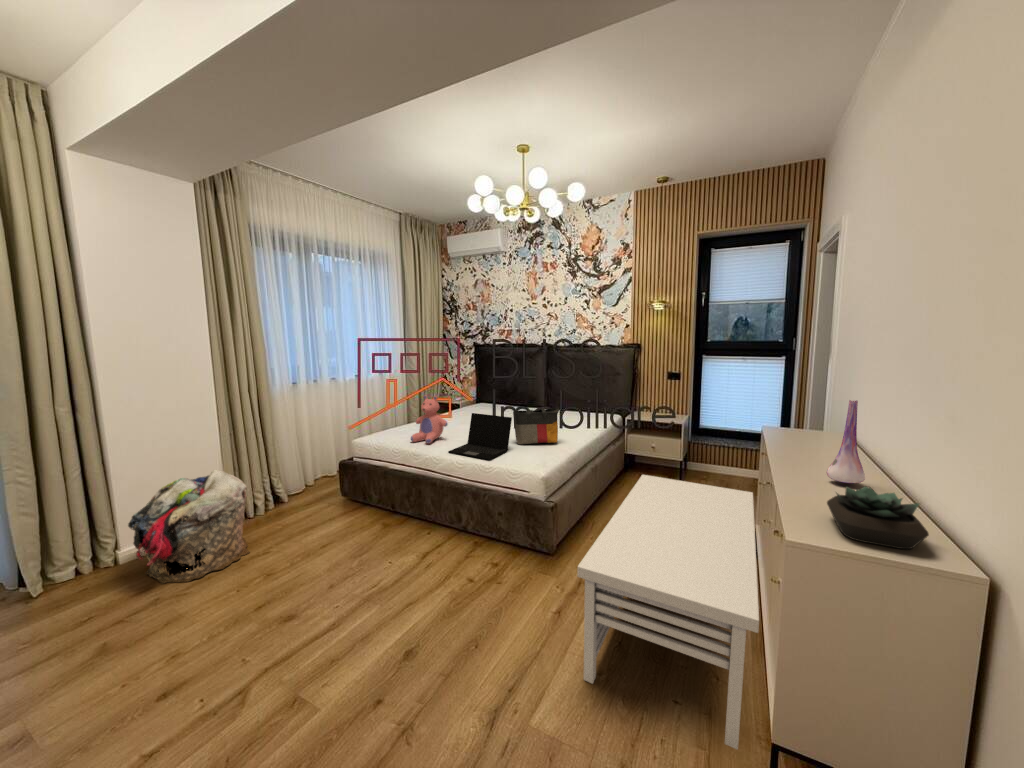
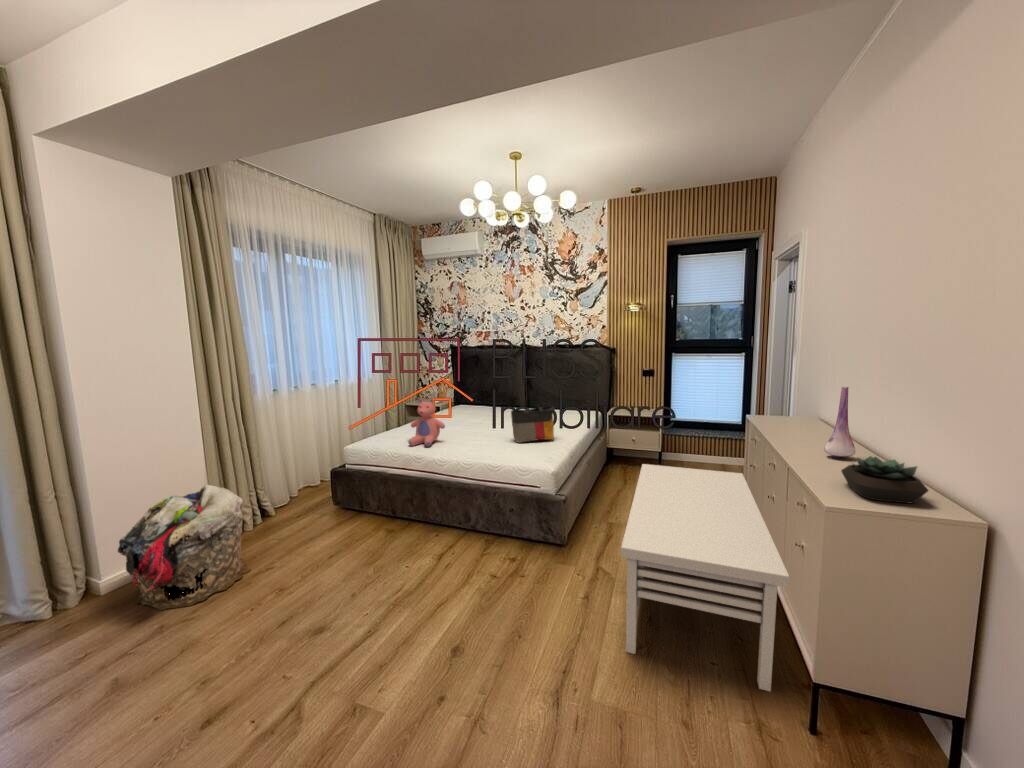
laptop: present [448,413,512,460] -> none [452,414,513,459]

